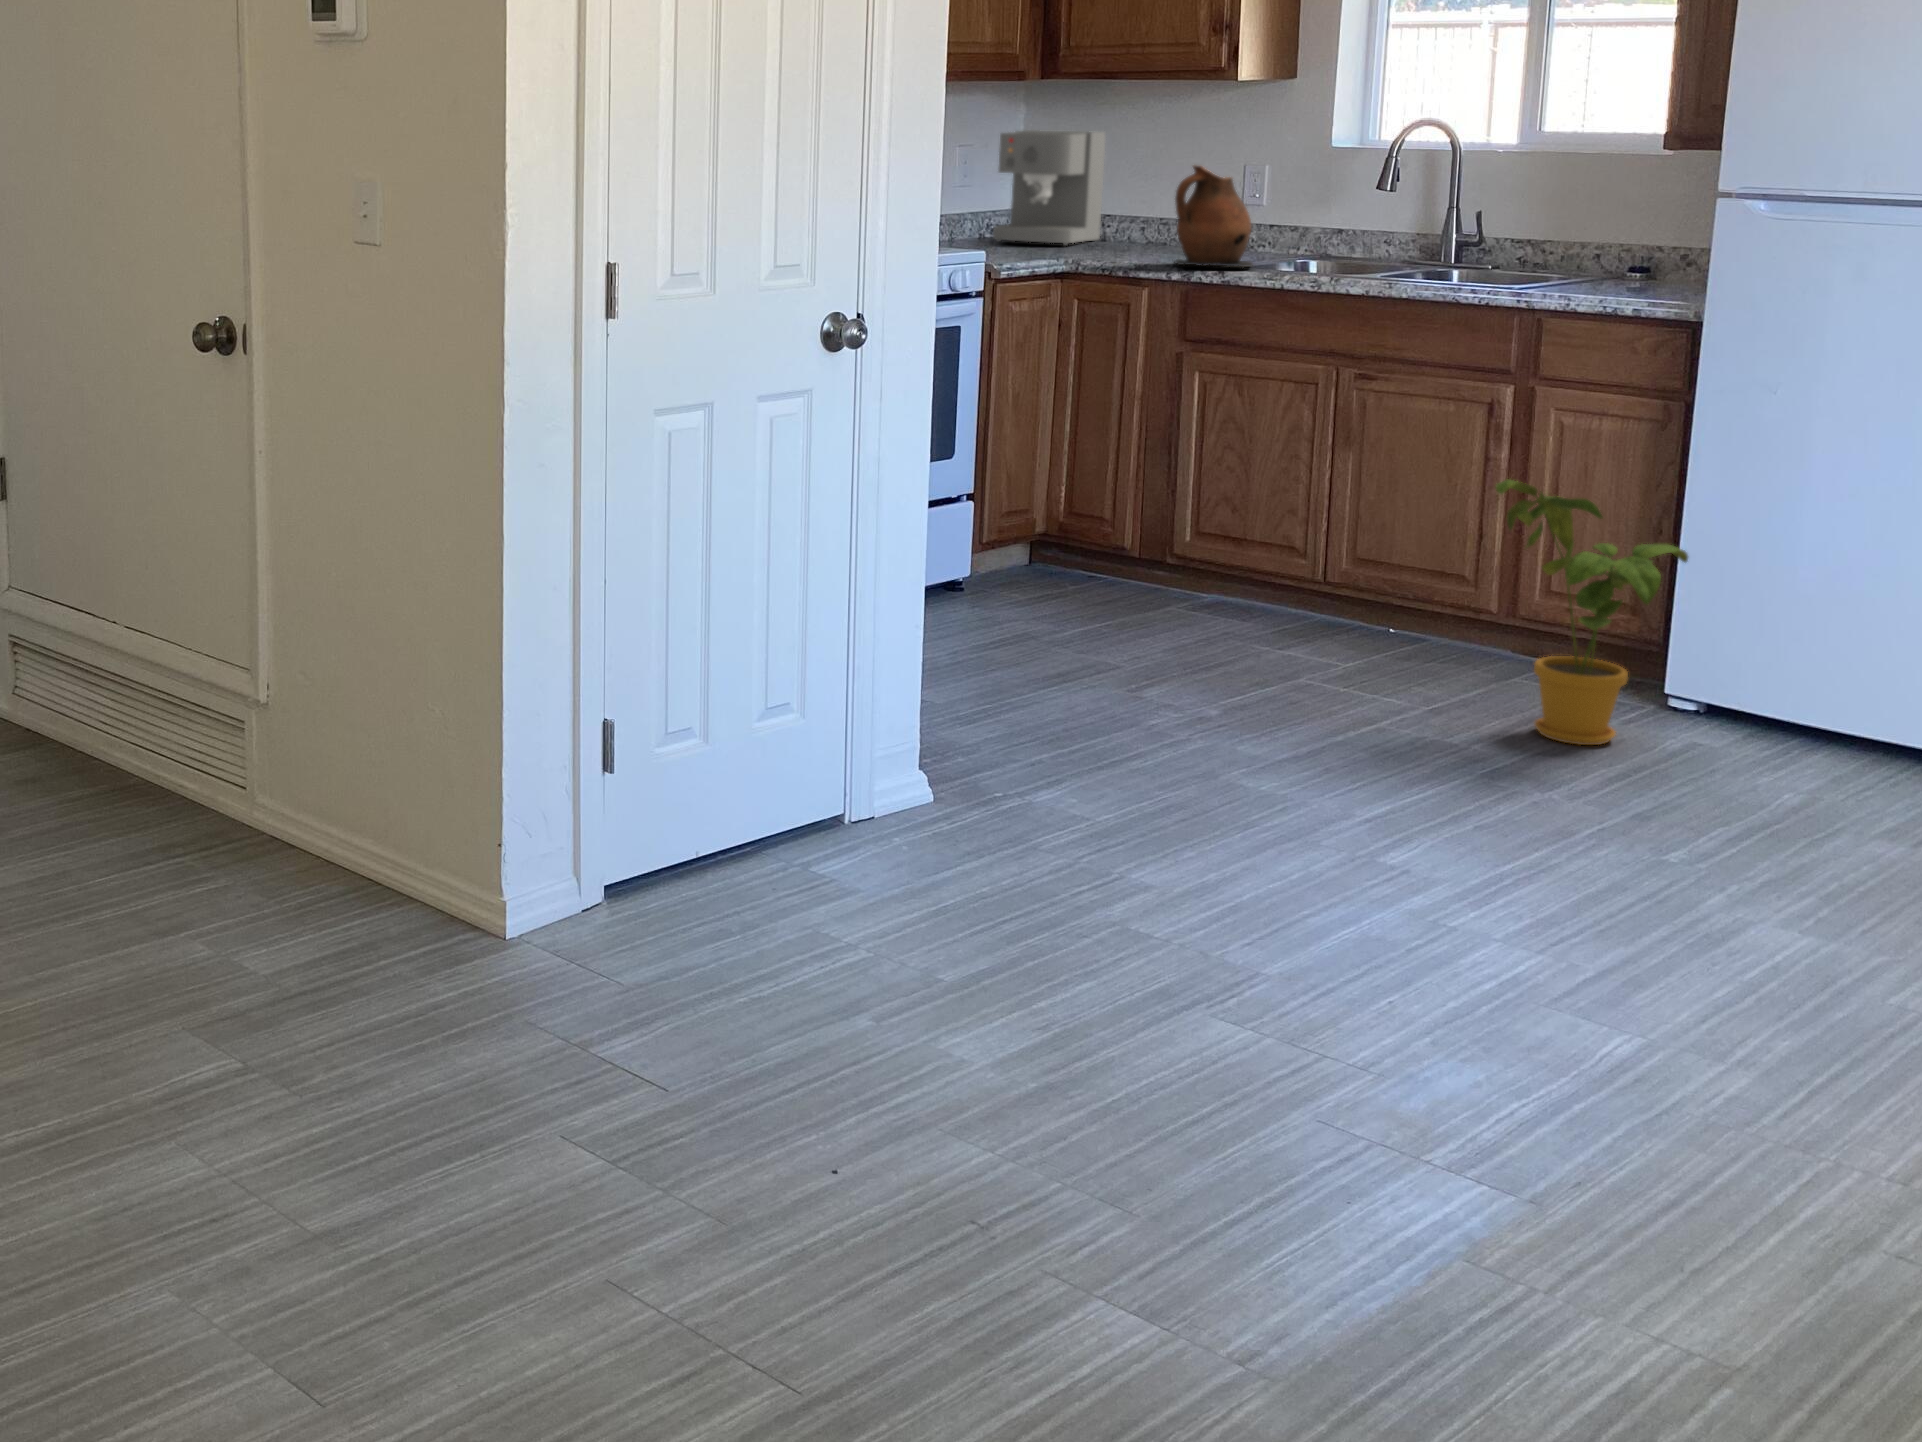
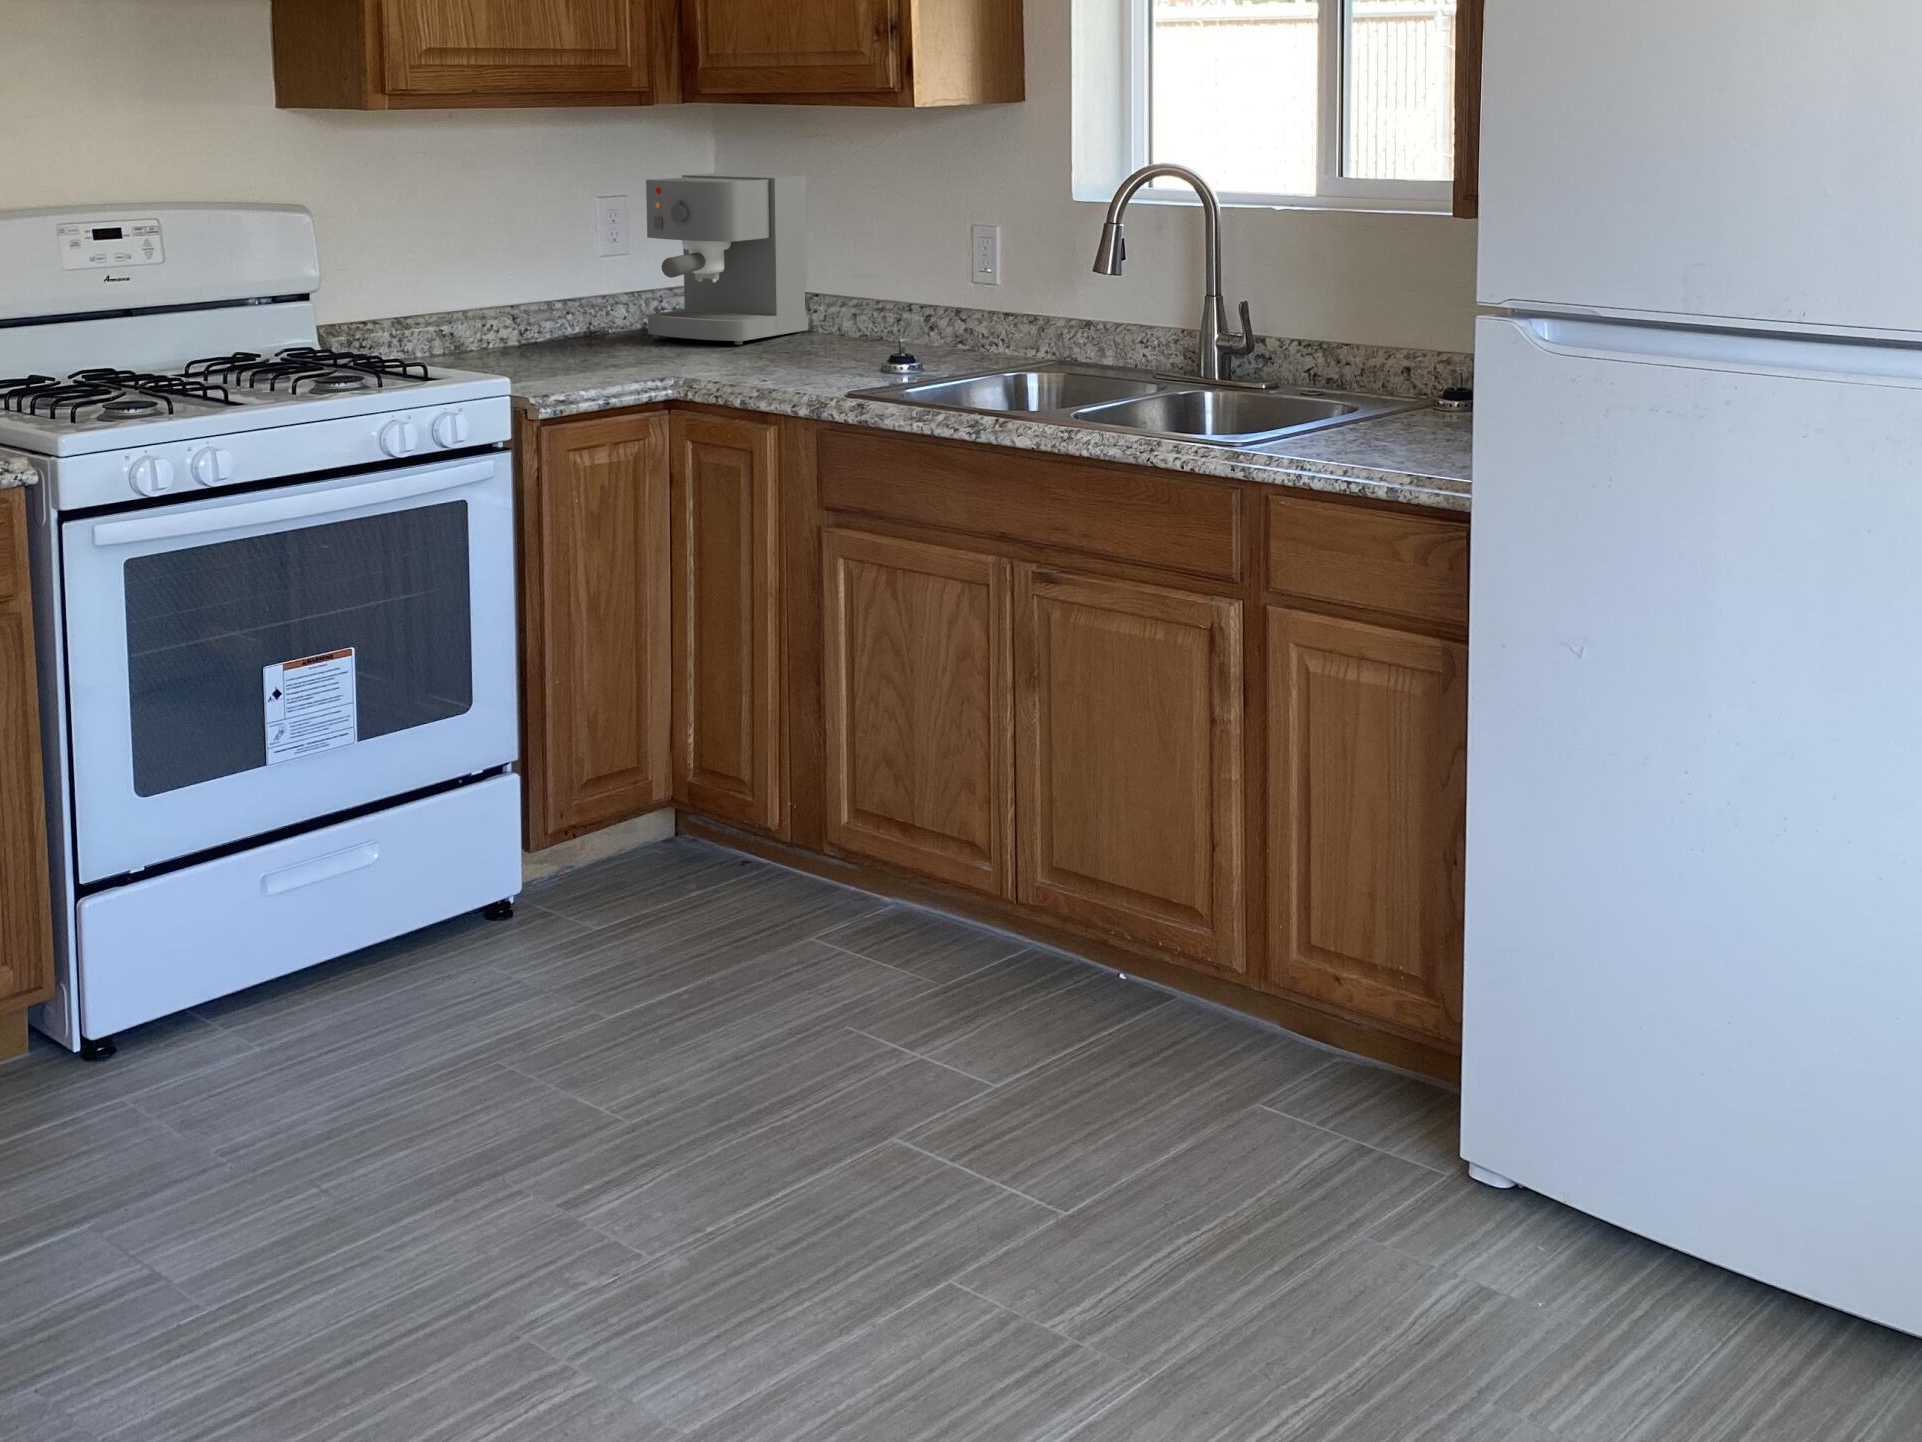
ceramic pitcher: present [1175,165,1253,267] -> none [809,235,947,396]
house plant: present [1496,479,1688,745] -> none [1116,823,1459,1310]

